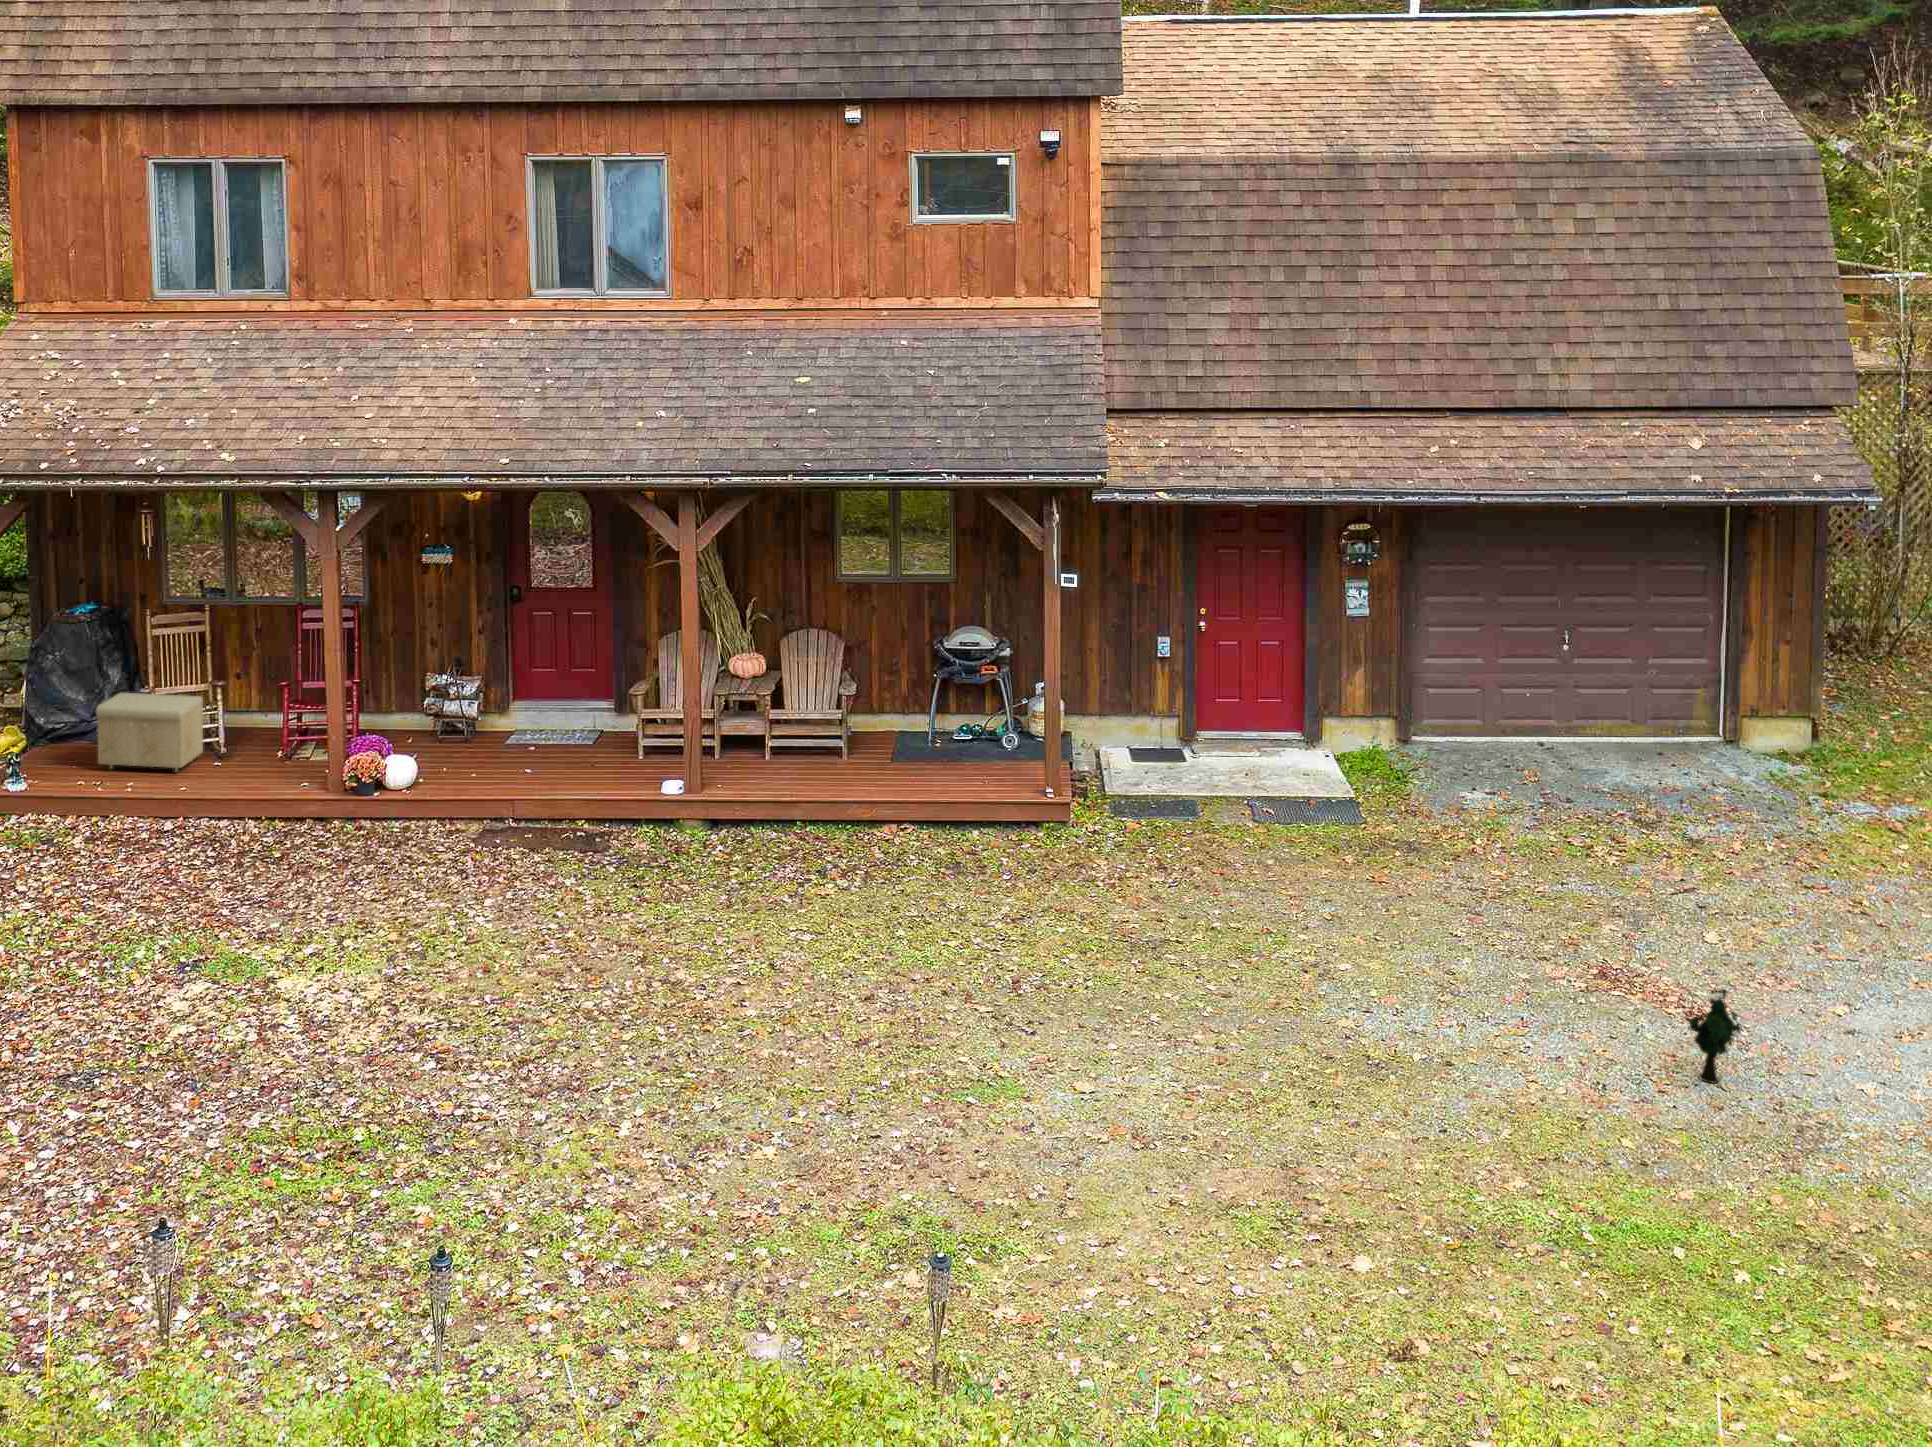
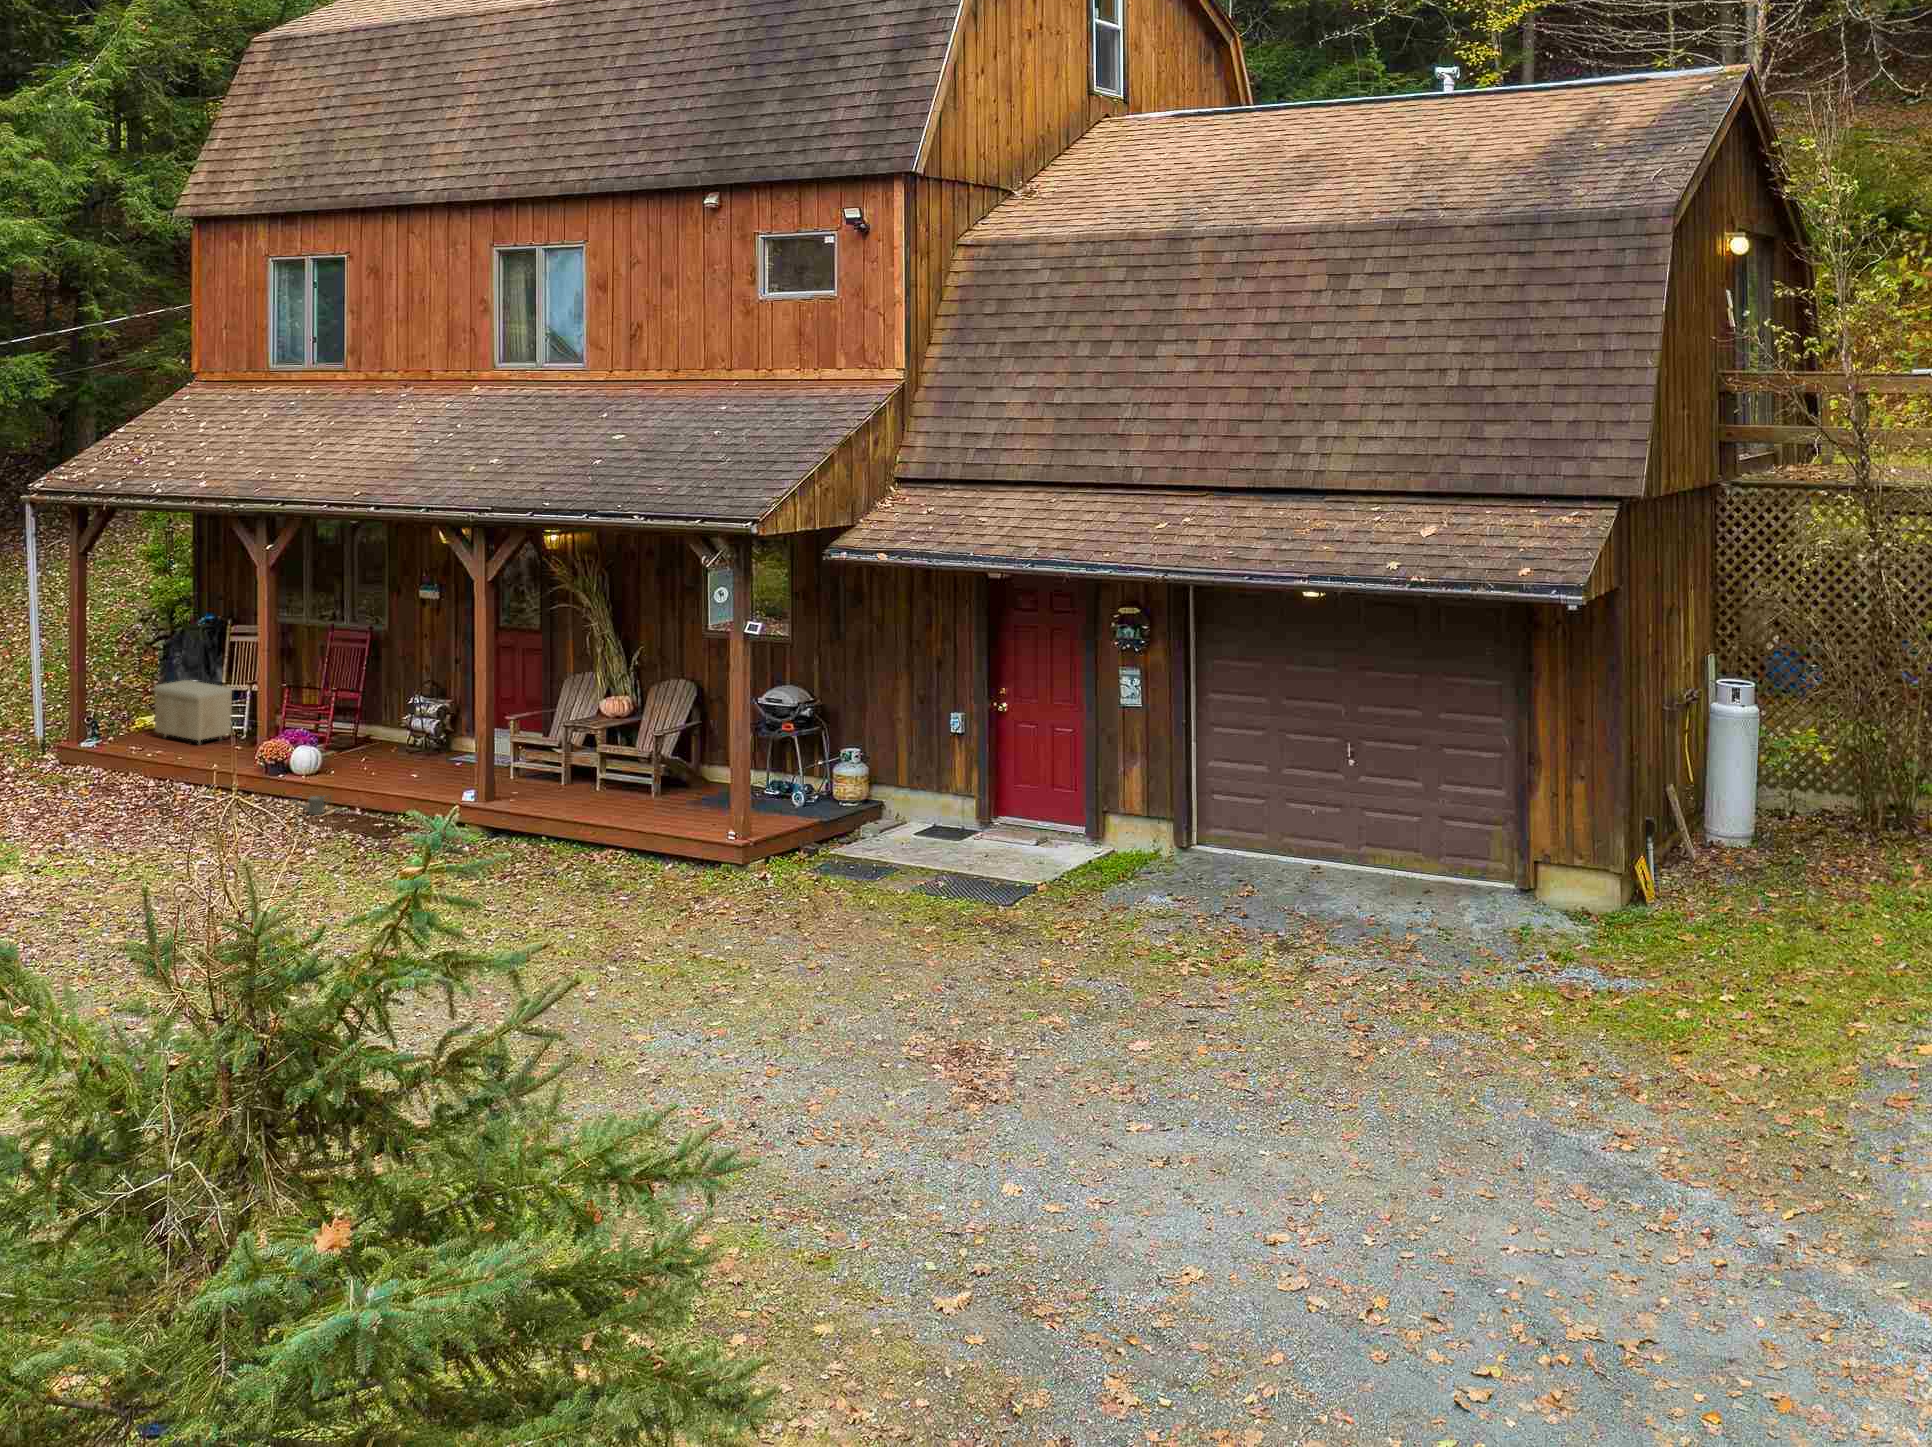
watering can: none [507,820,532,848] -> present [292,796,331,815]
decorative plant: present [1686,989,1741,1083] -> none [824,1011,881,1108]

